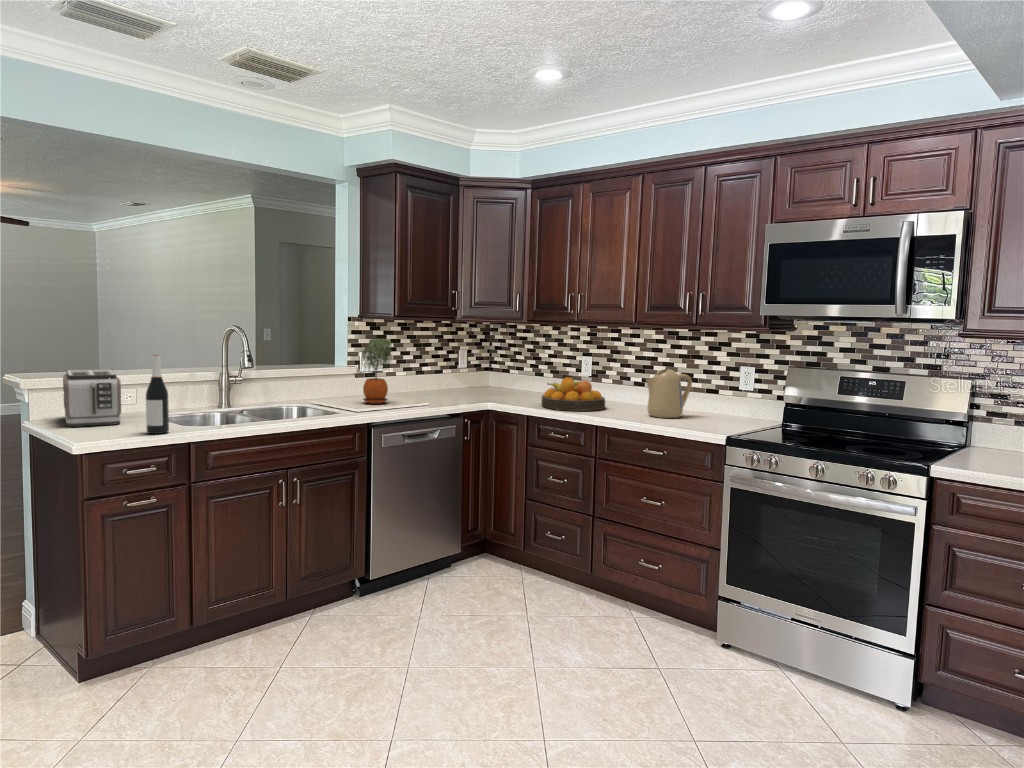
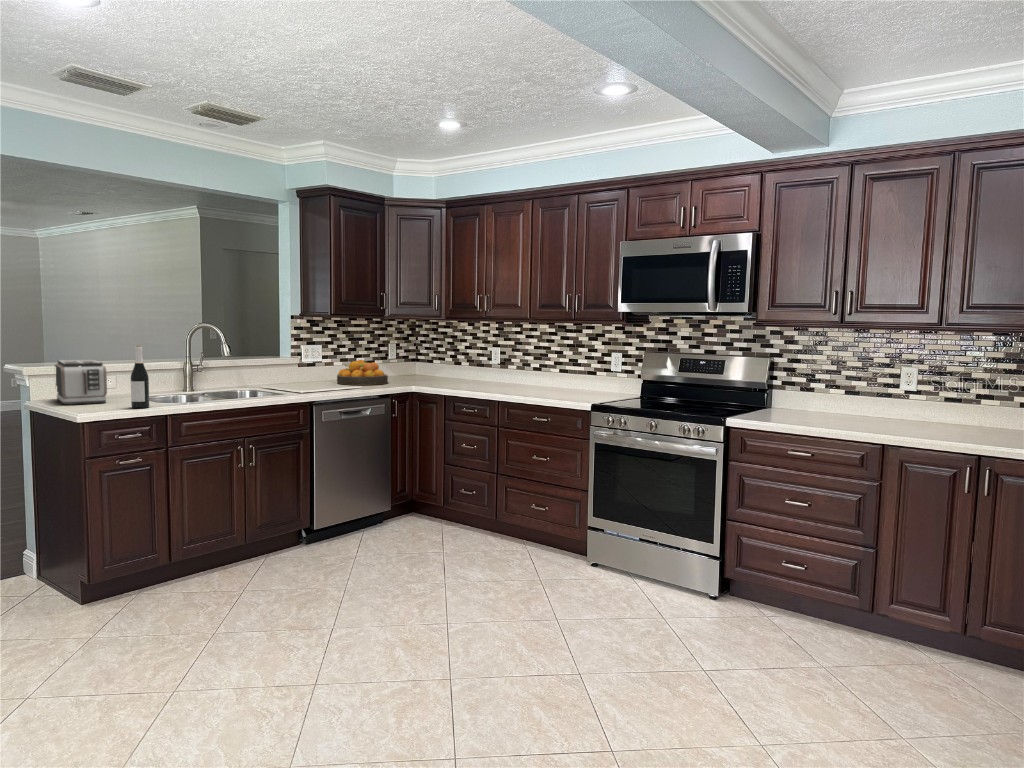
potted plant: present [361,338,391,404] -> none [302,333,331,388]
kettle: present [646,369,692,418] -> none [536,355,574,394]
fruit bowl: present [541,377,605,411] -> present [337,360,388,385]

